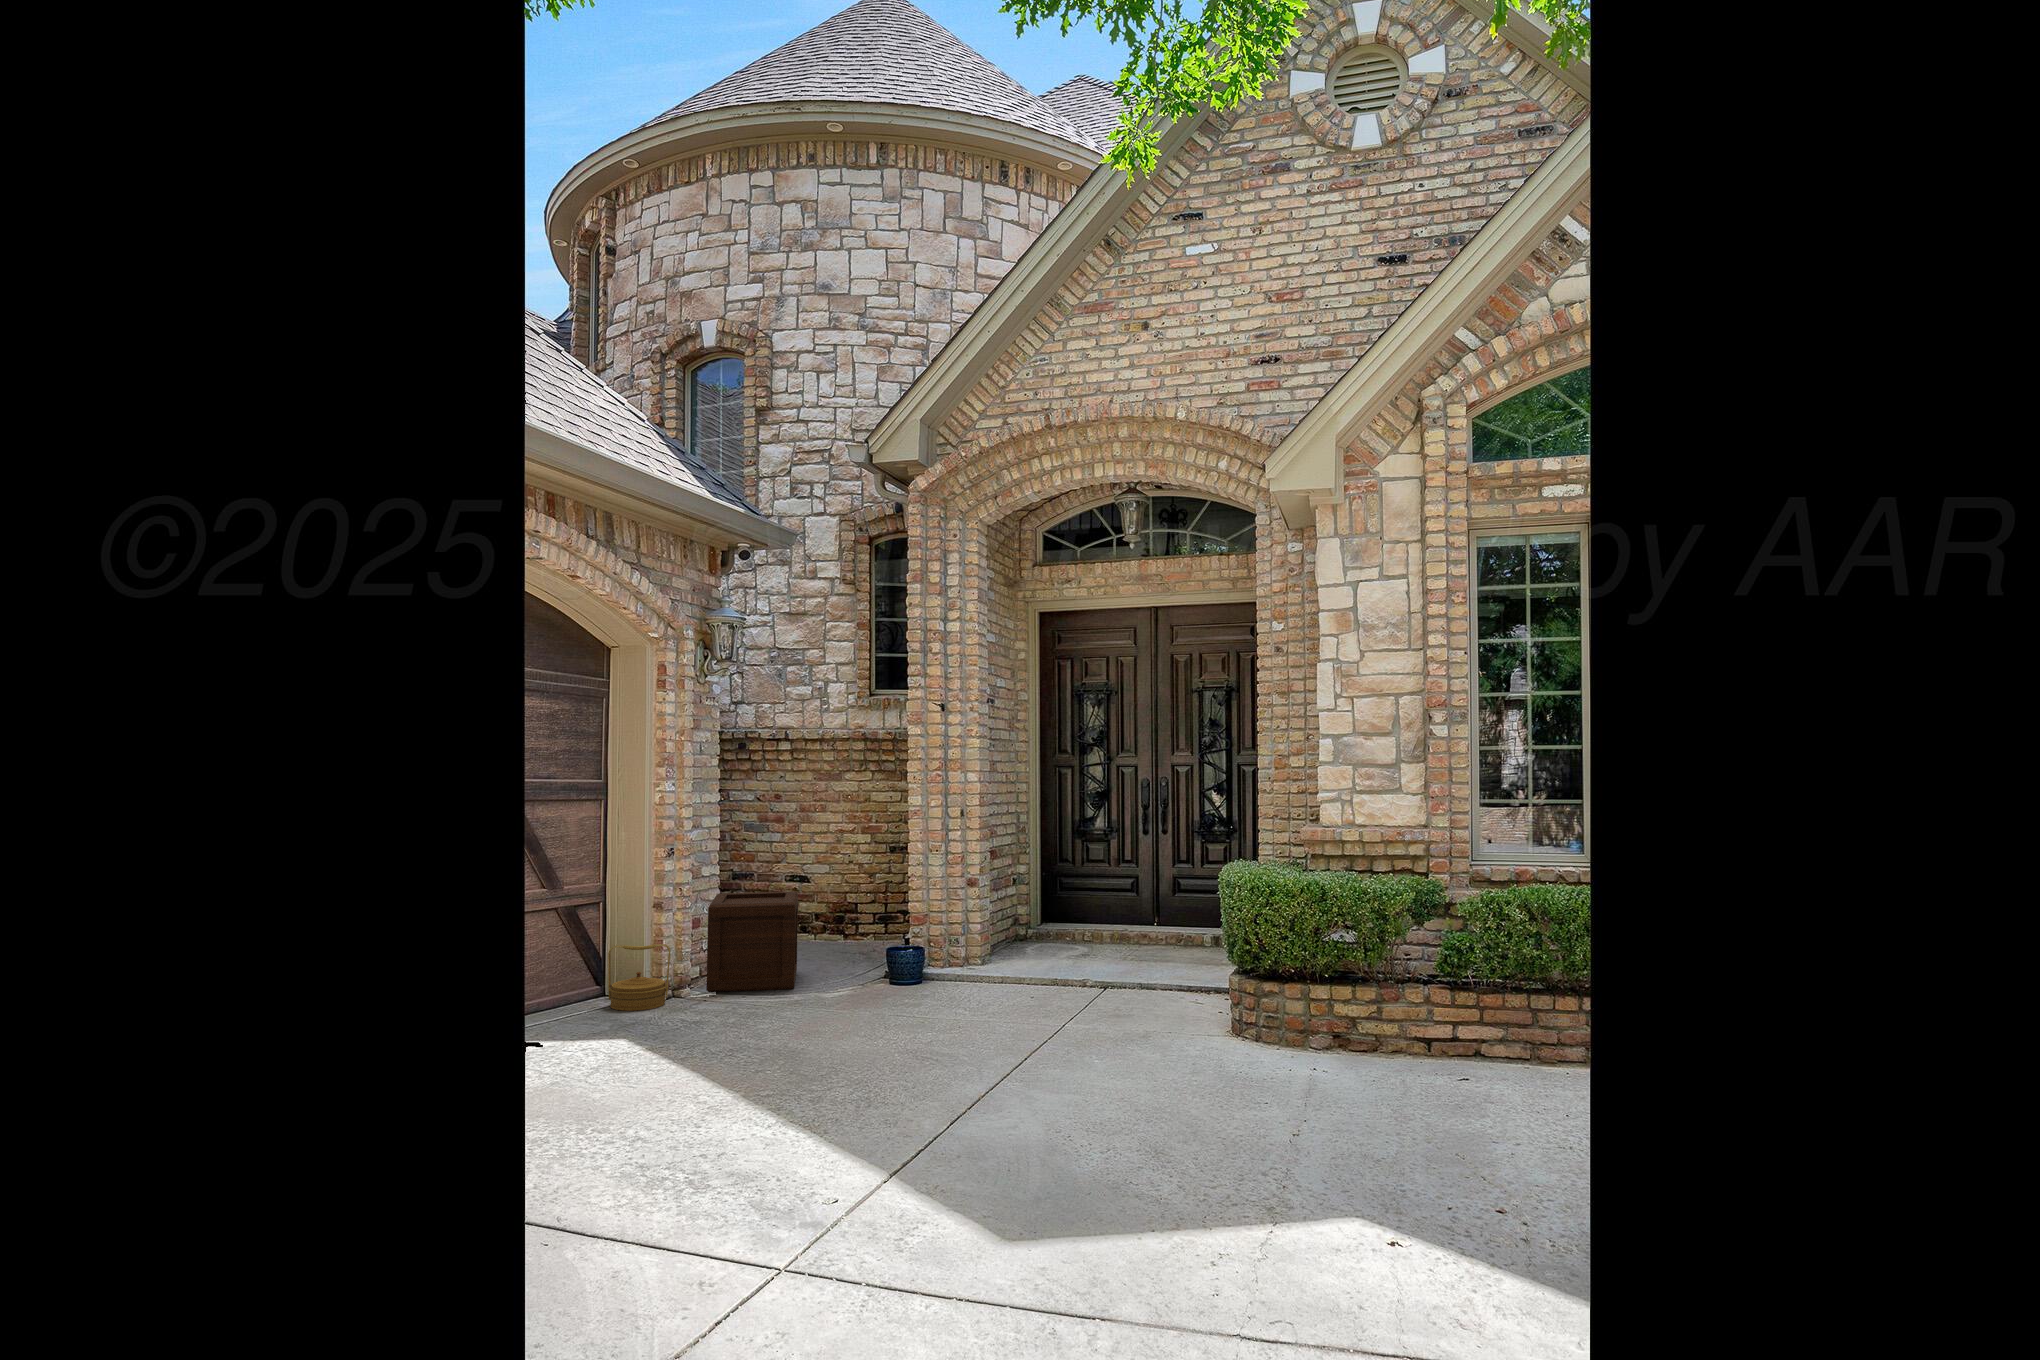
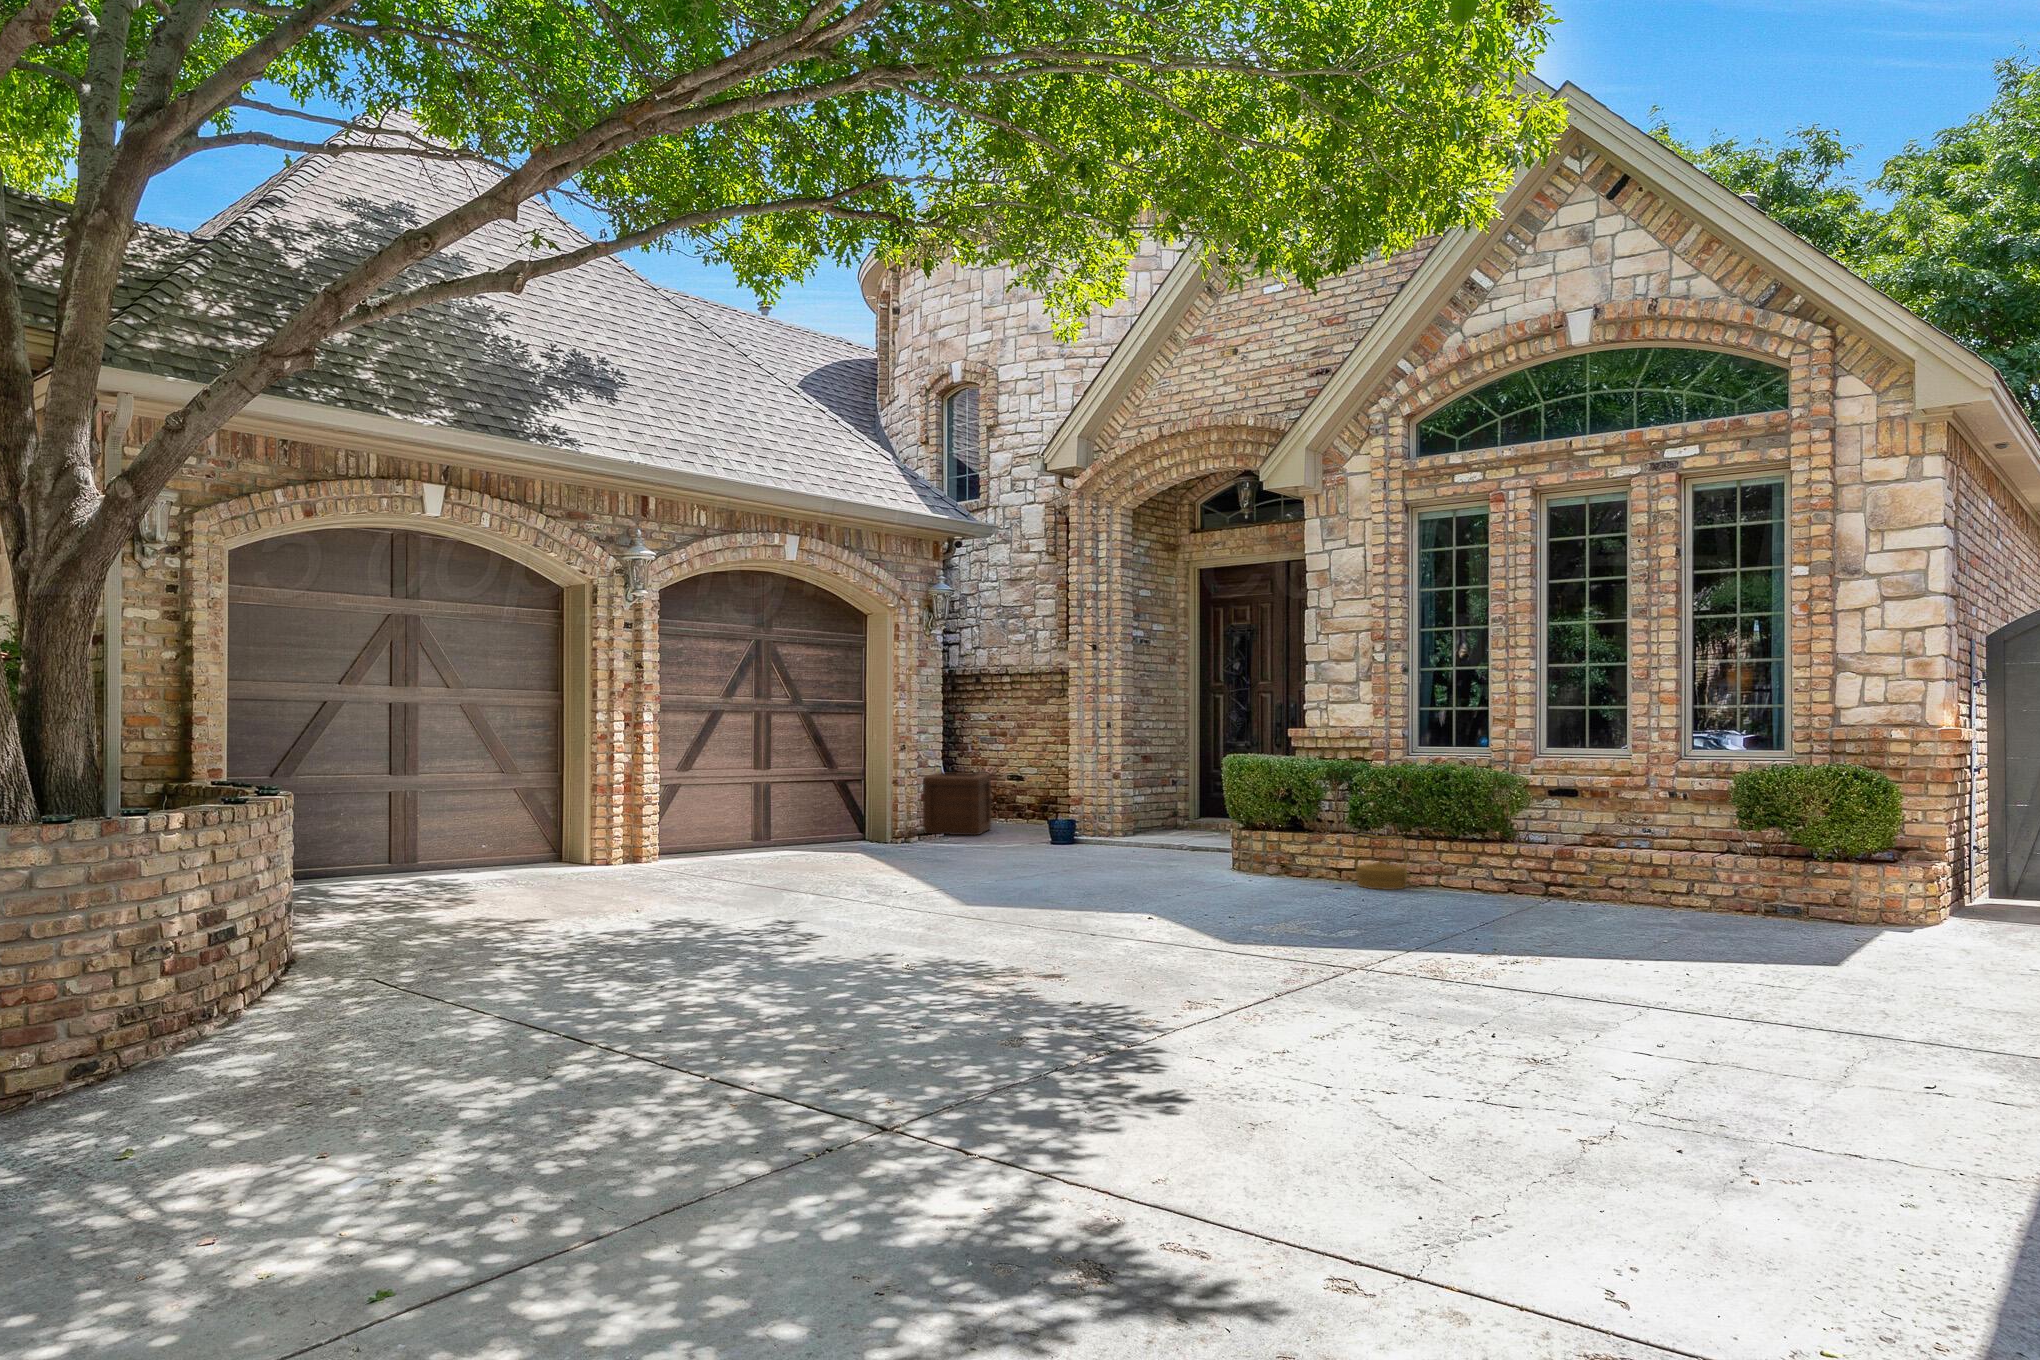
woven basket: present [608,944,670,1011] -> present [1354,834,1407,890]

